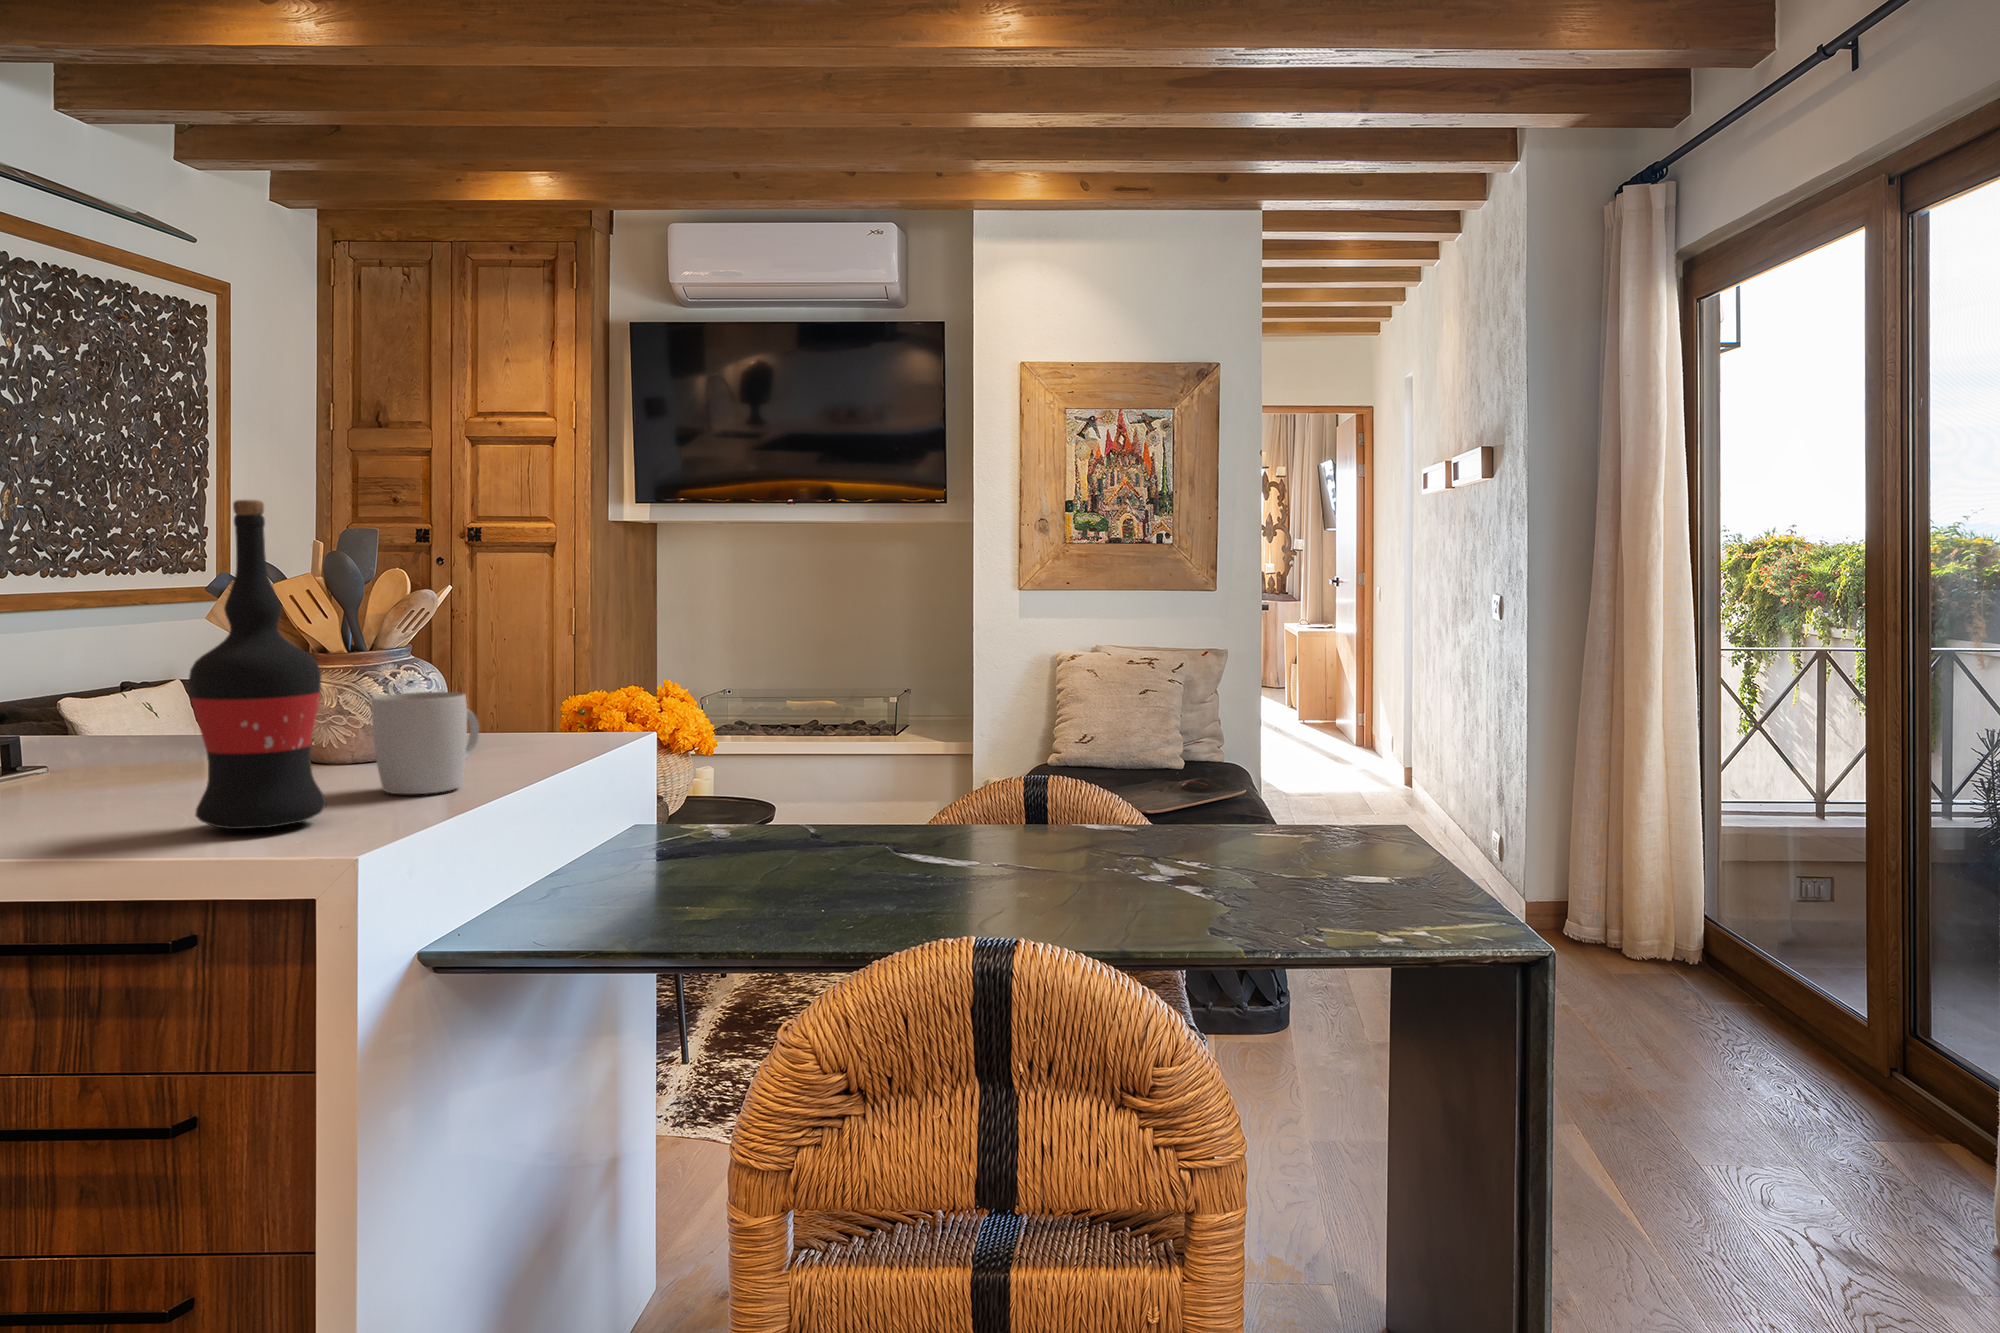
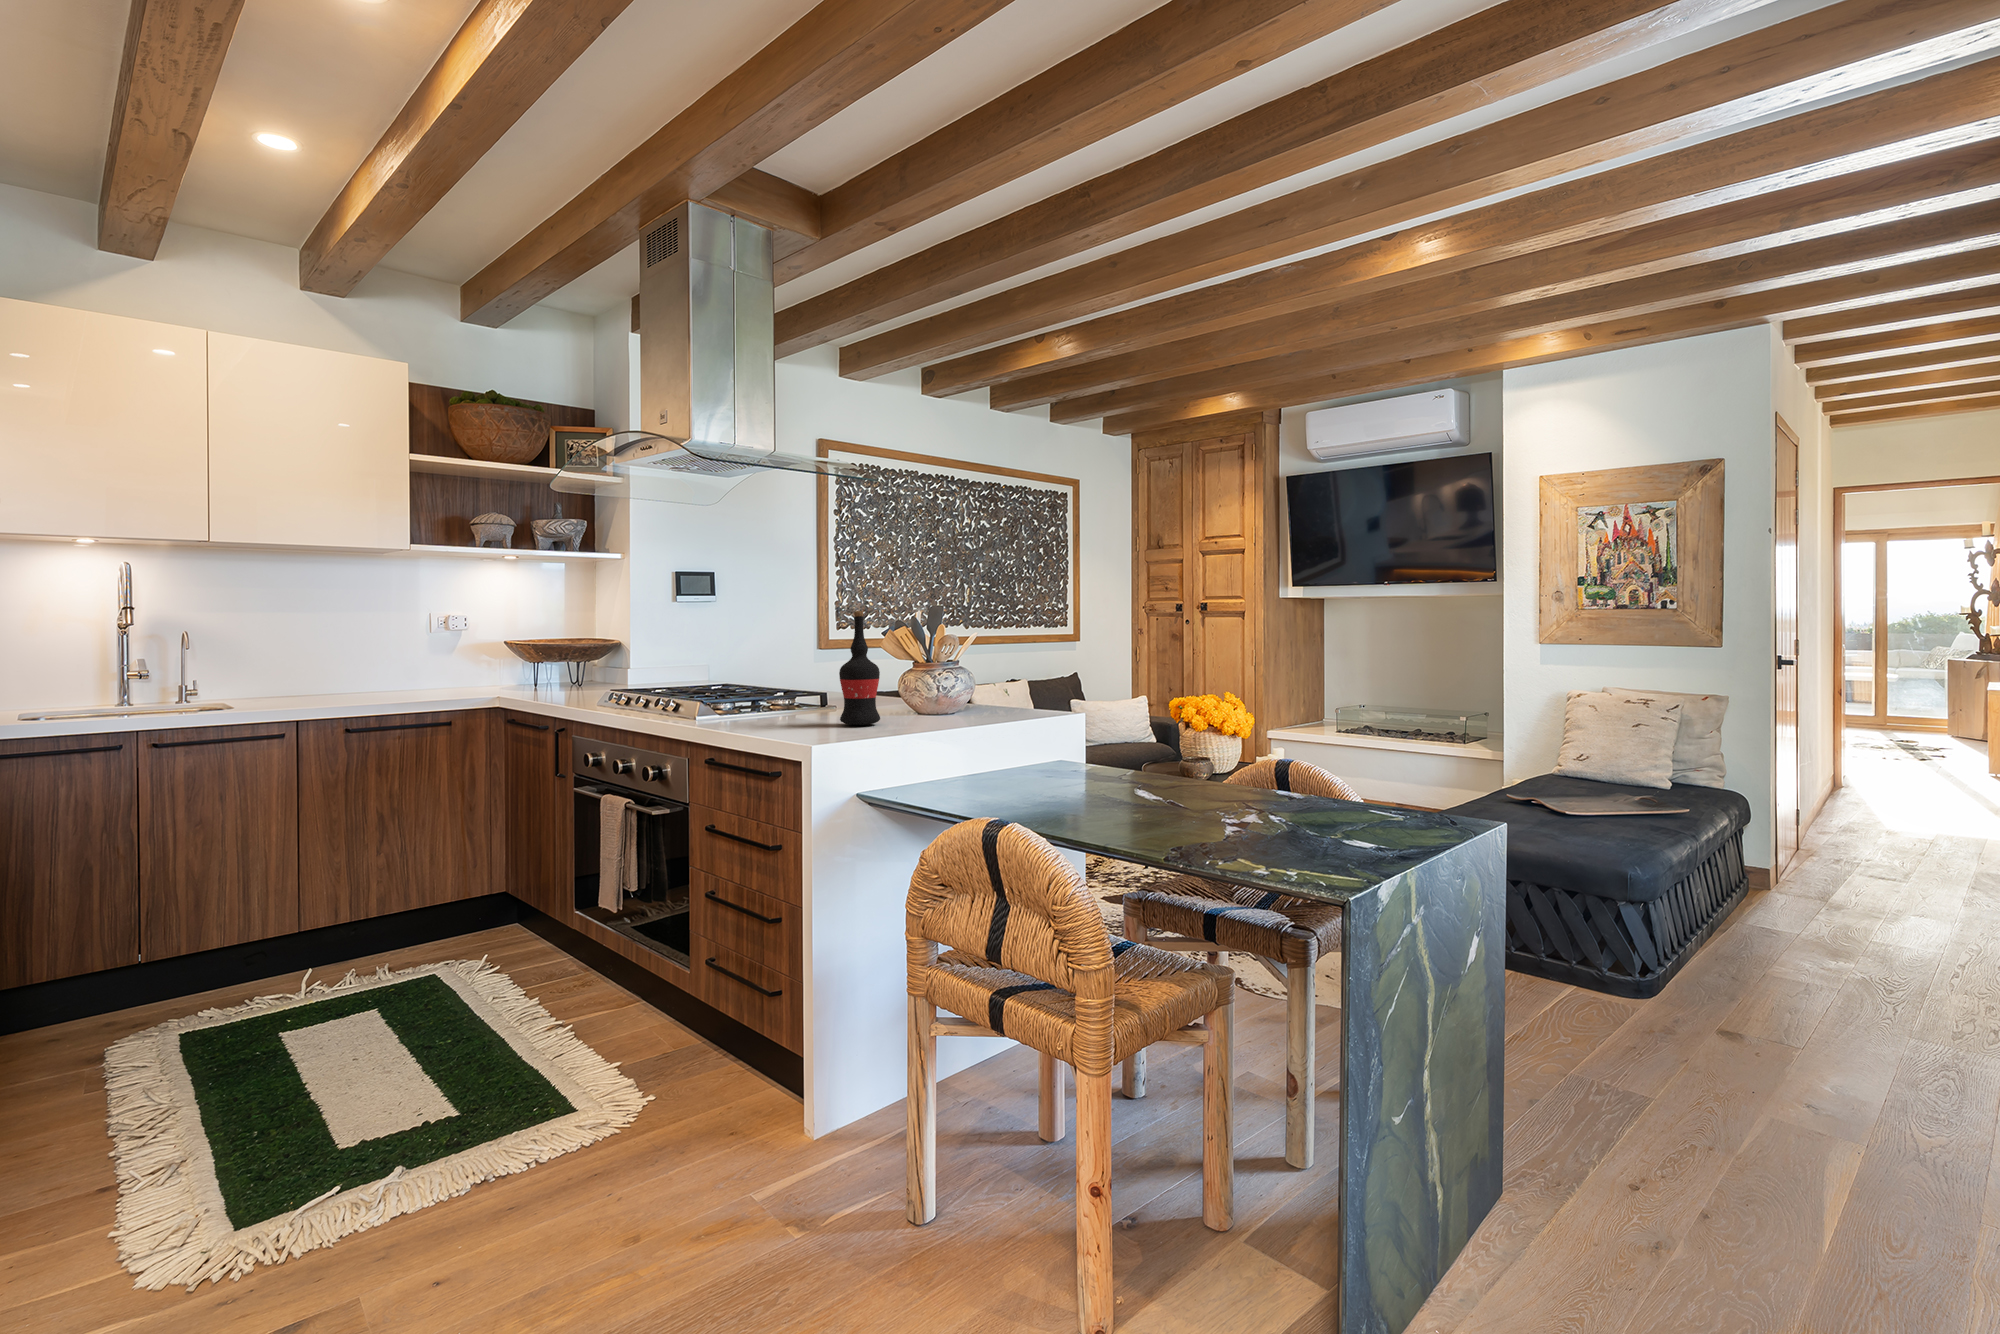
mug: present [371,692,479,794] -> none [915,682,960,721]

